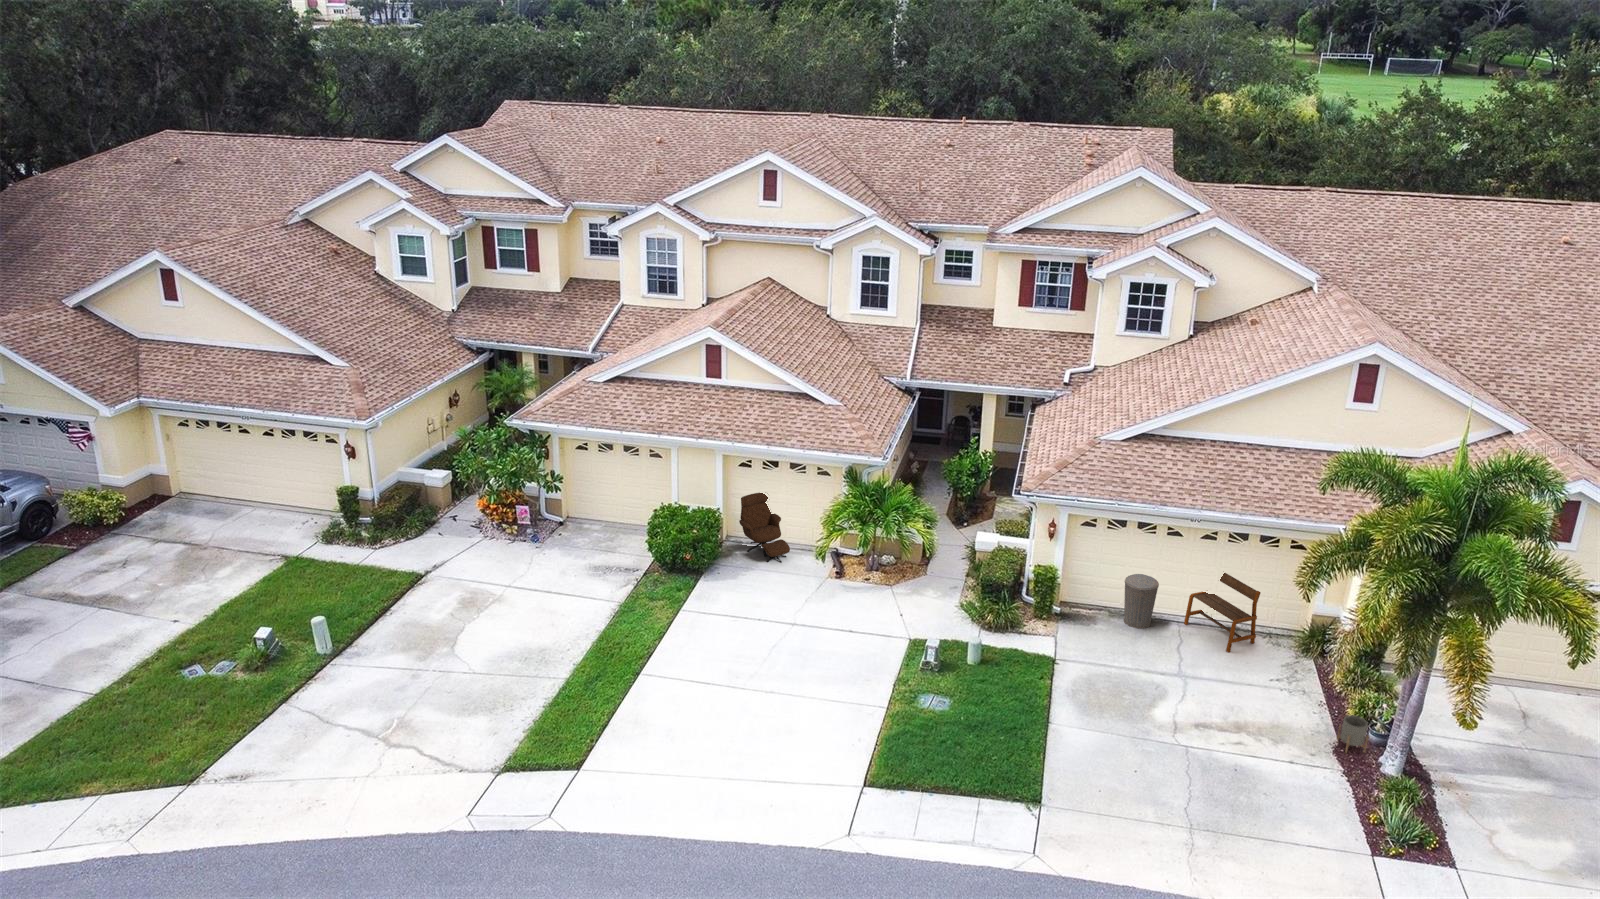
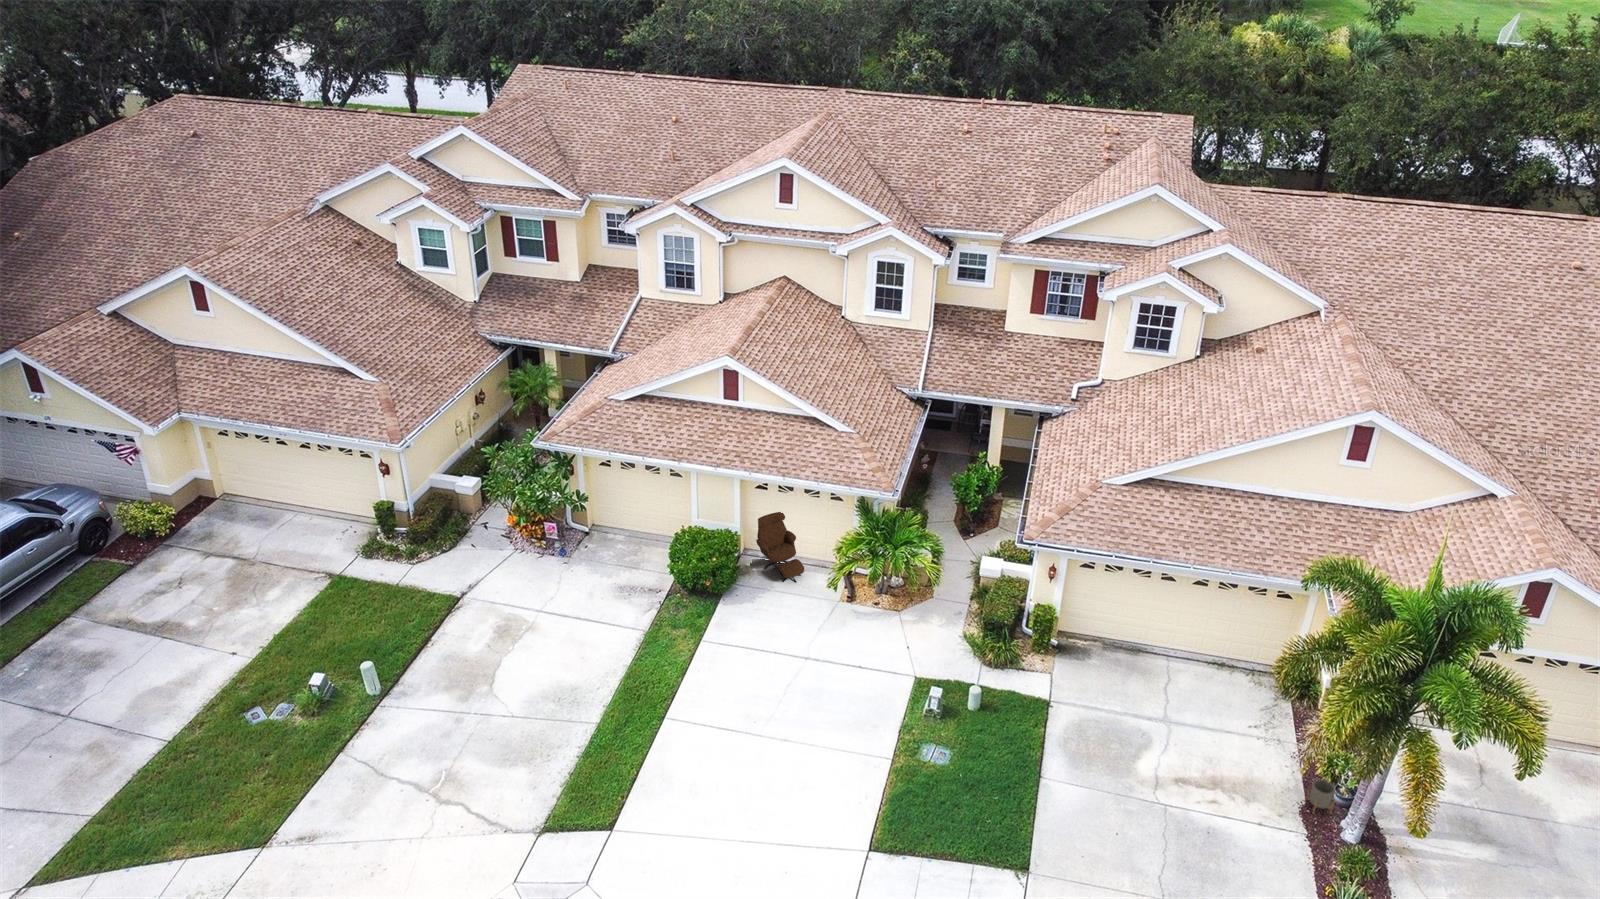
bench: present [1184,573,1261,652] -> none [1174,610,1247,694]
trash can: present [1124,574,1159,628] -> none [1117,613,1152,665]

